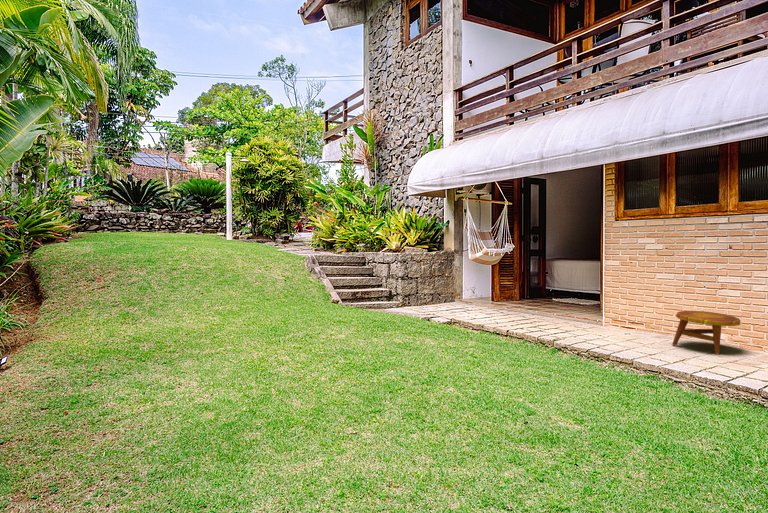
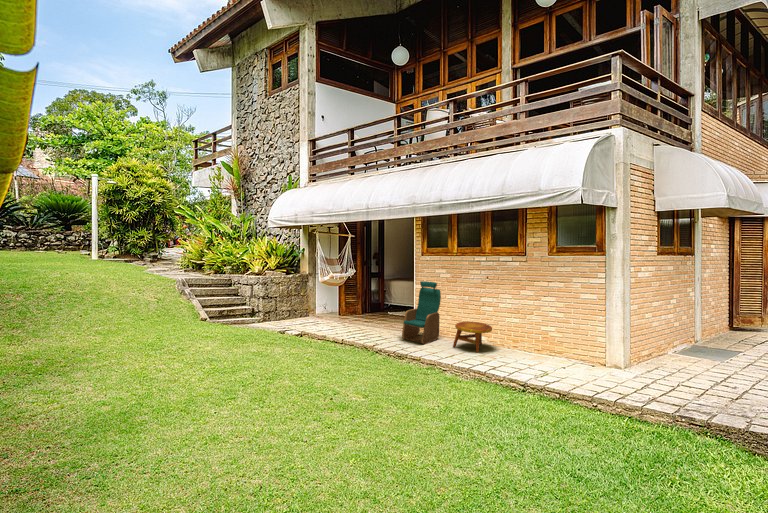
armchair: none [588,255,647,340] -> present [402,281,441,344]

